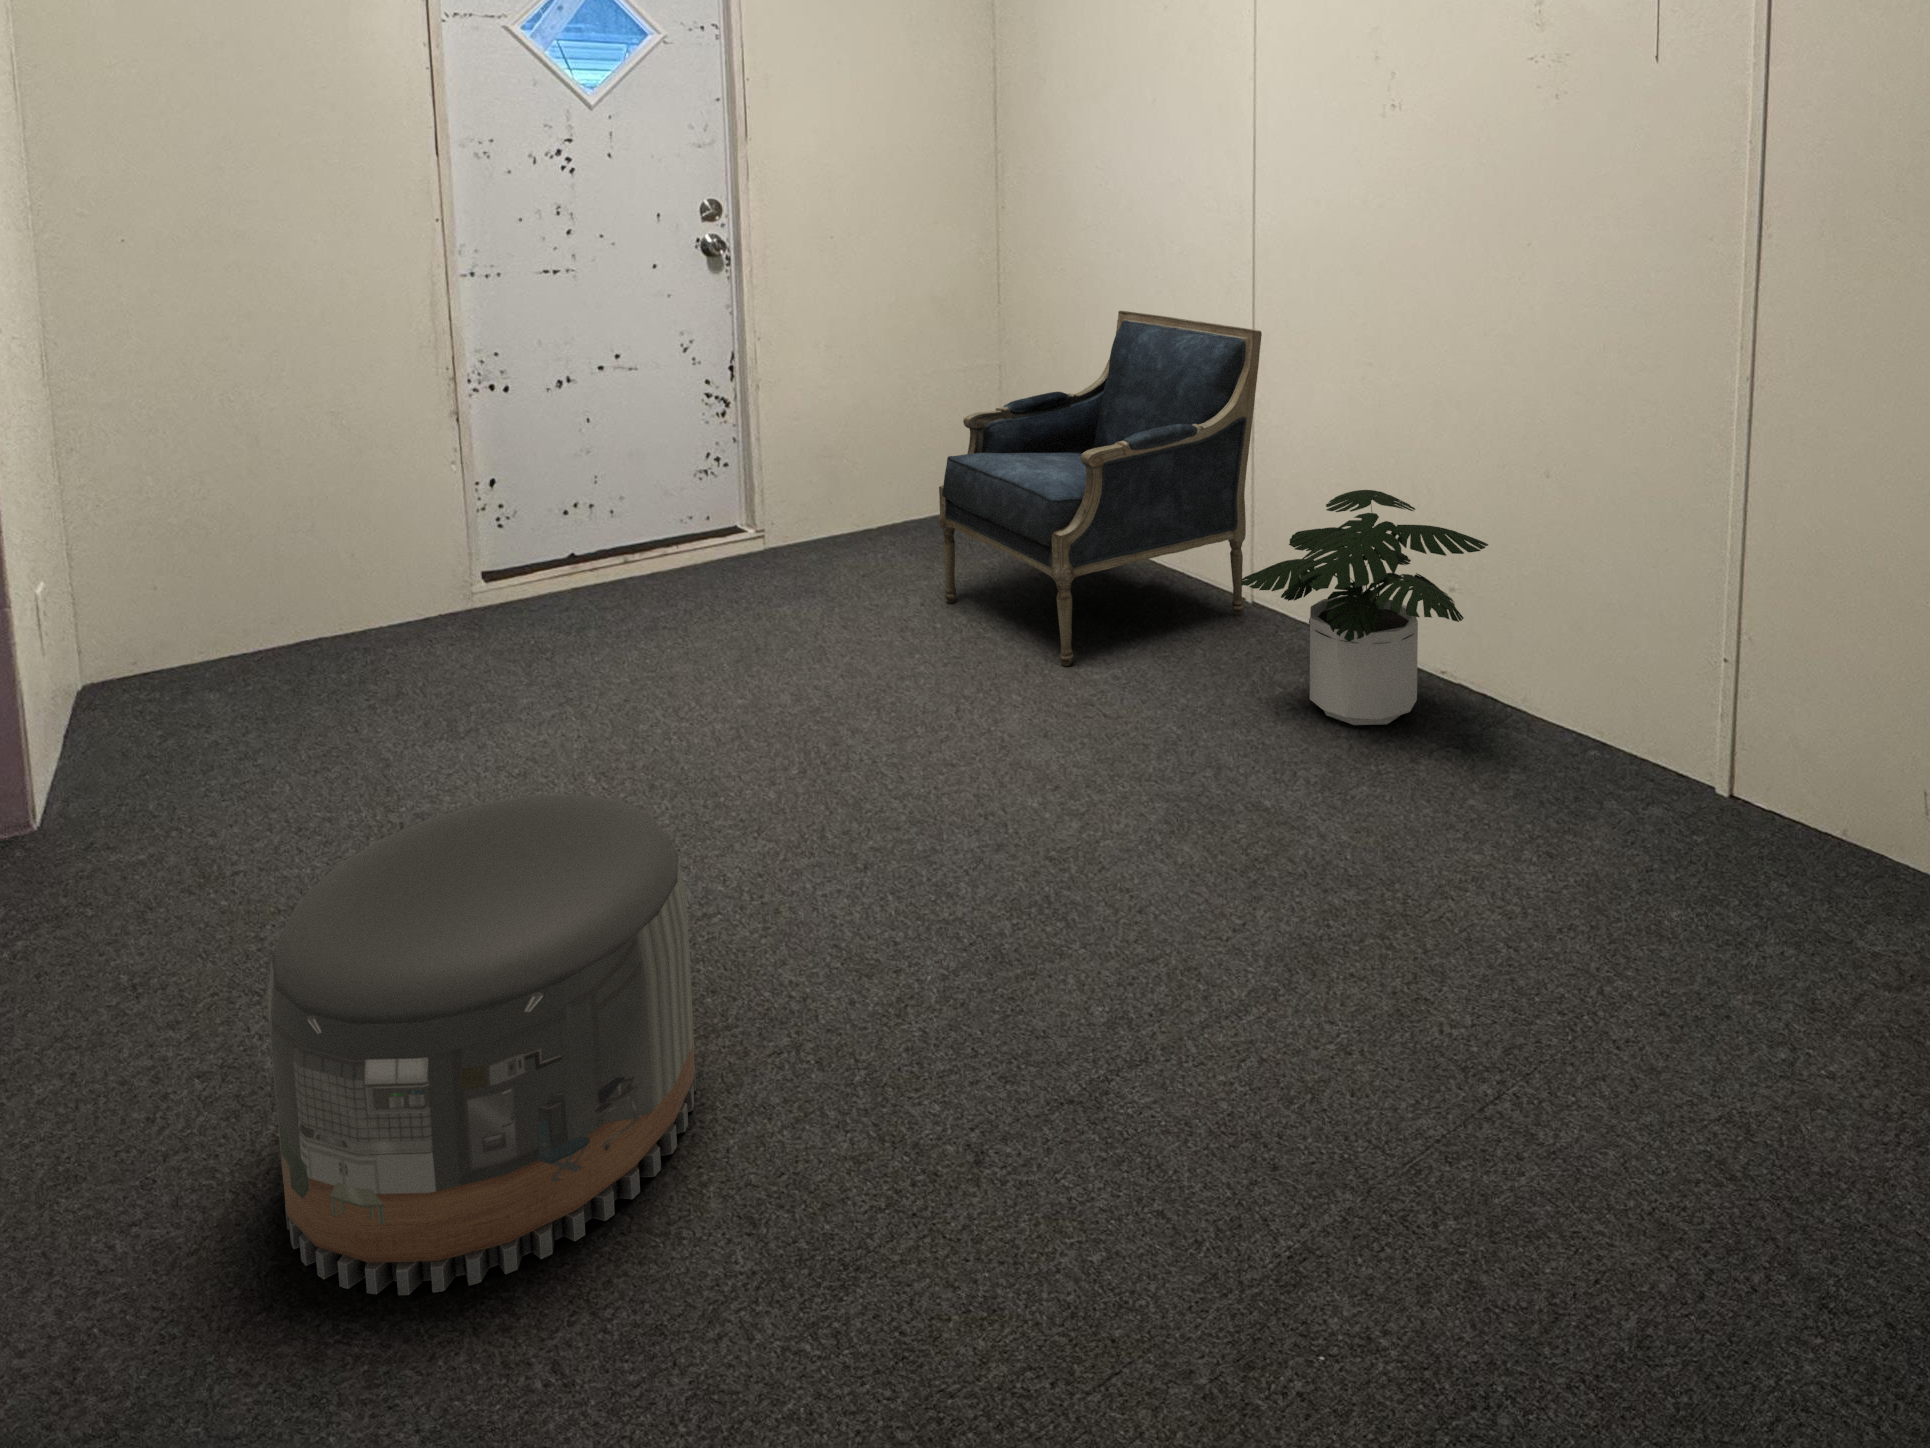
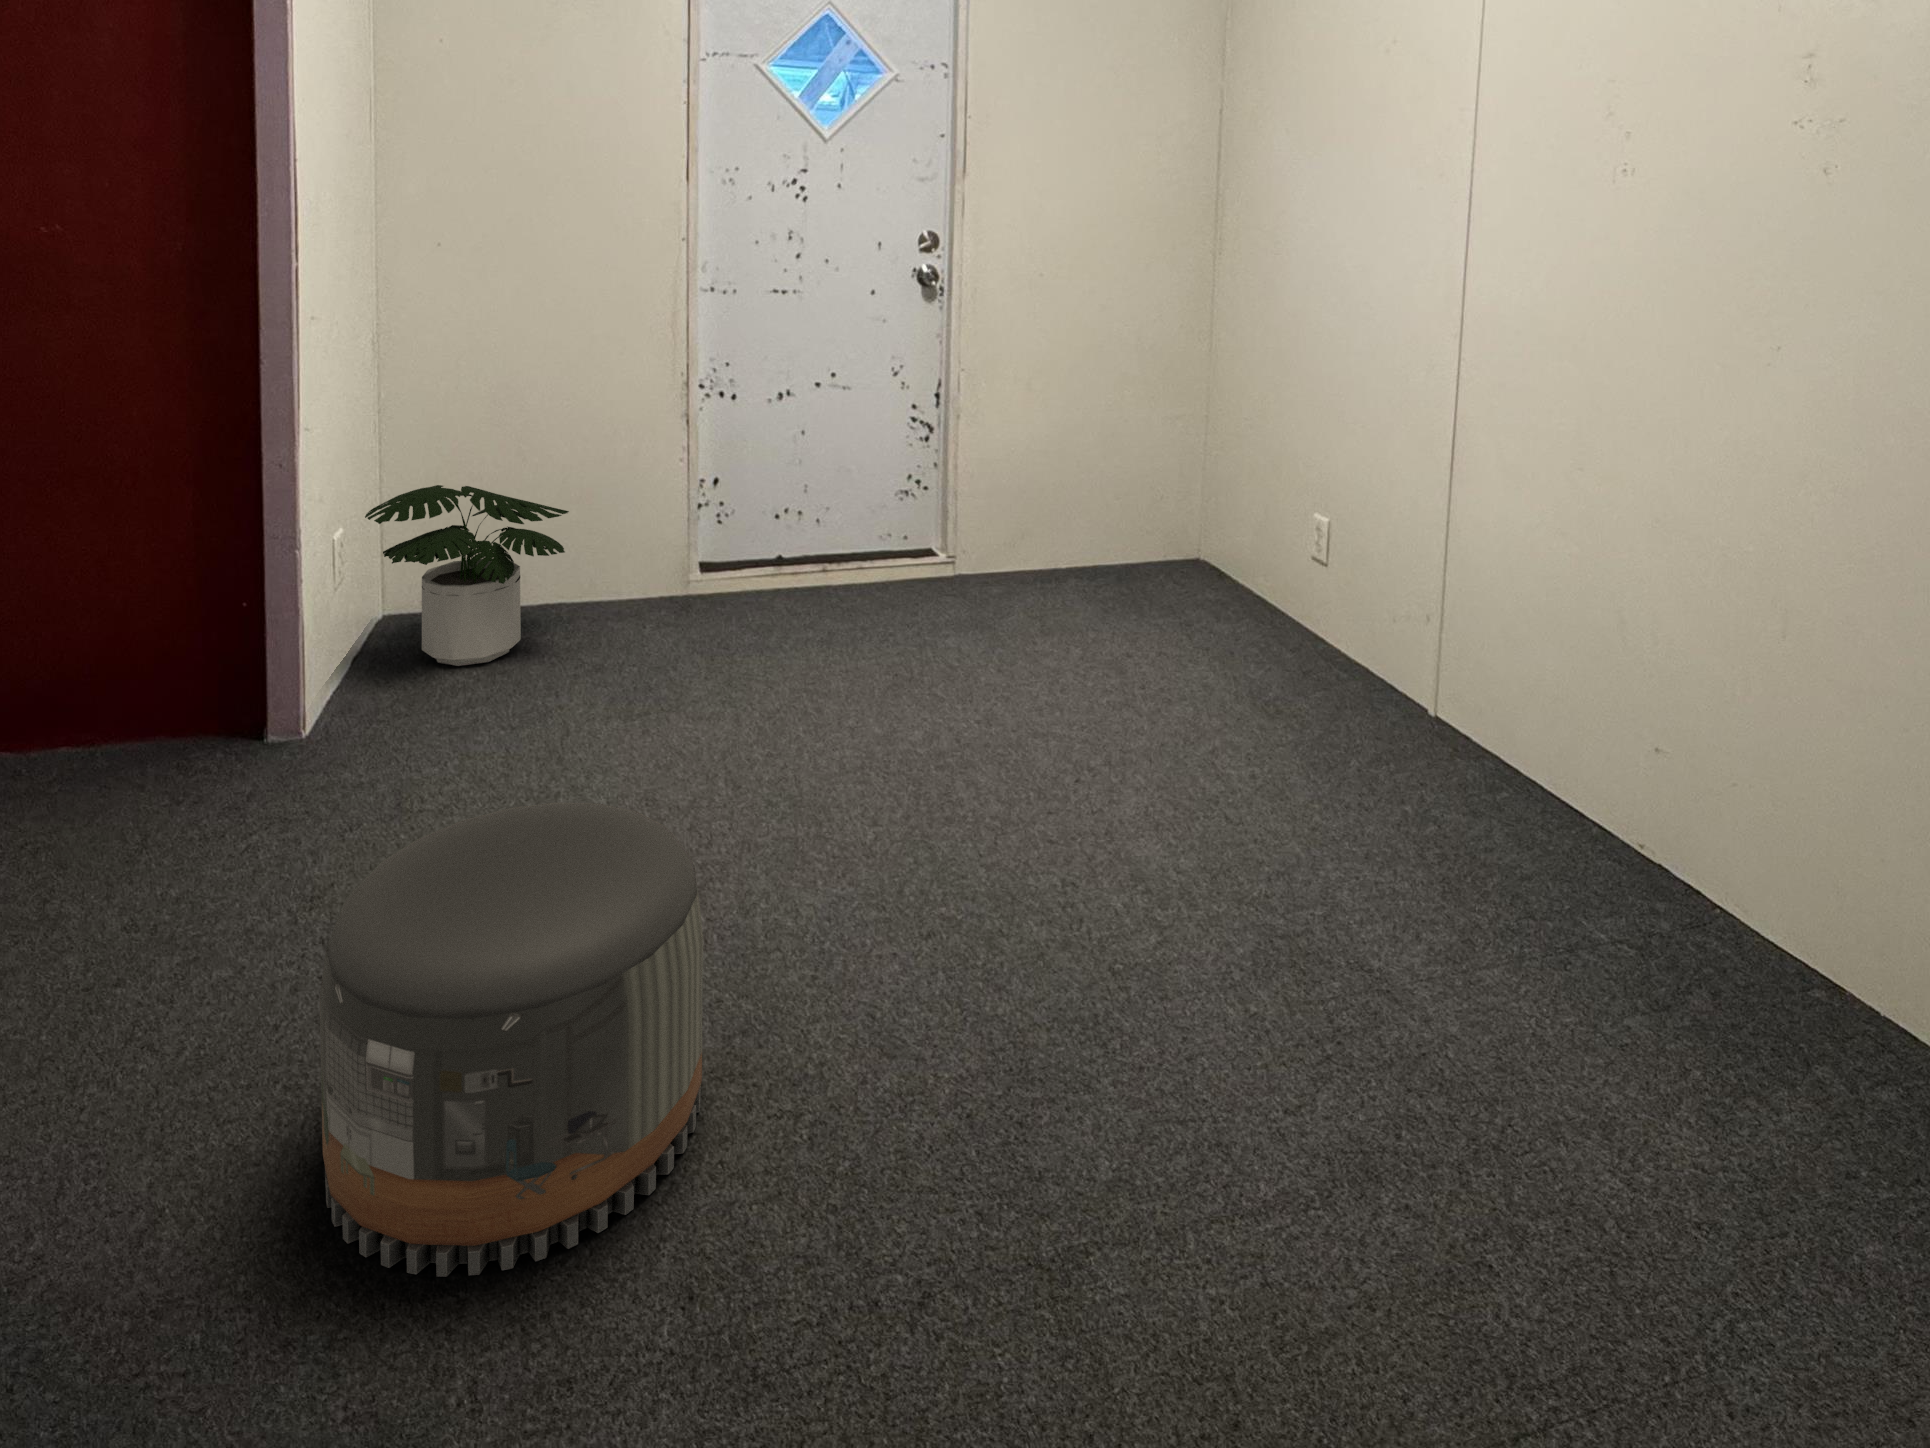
armchair: present [939,311,1262,666] -> none [1107,373,1459,747]
potted plant: present [1241,490,1488,725] -> present [365,485,569,666]

